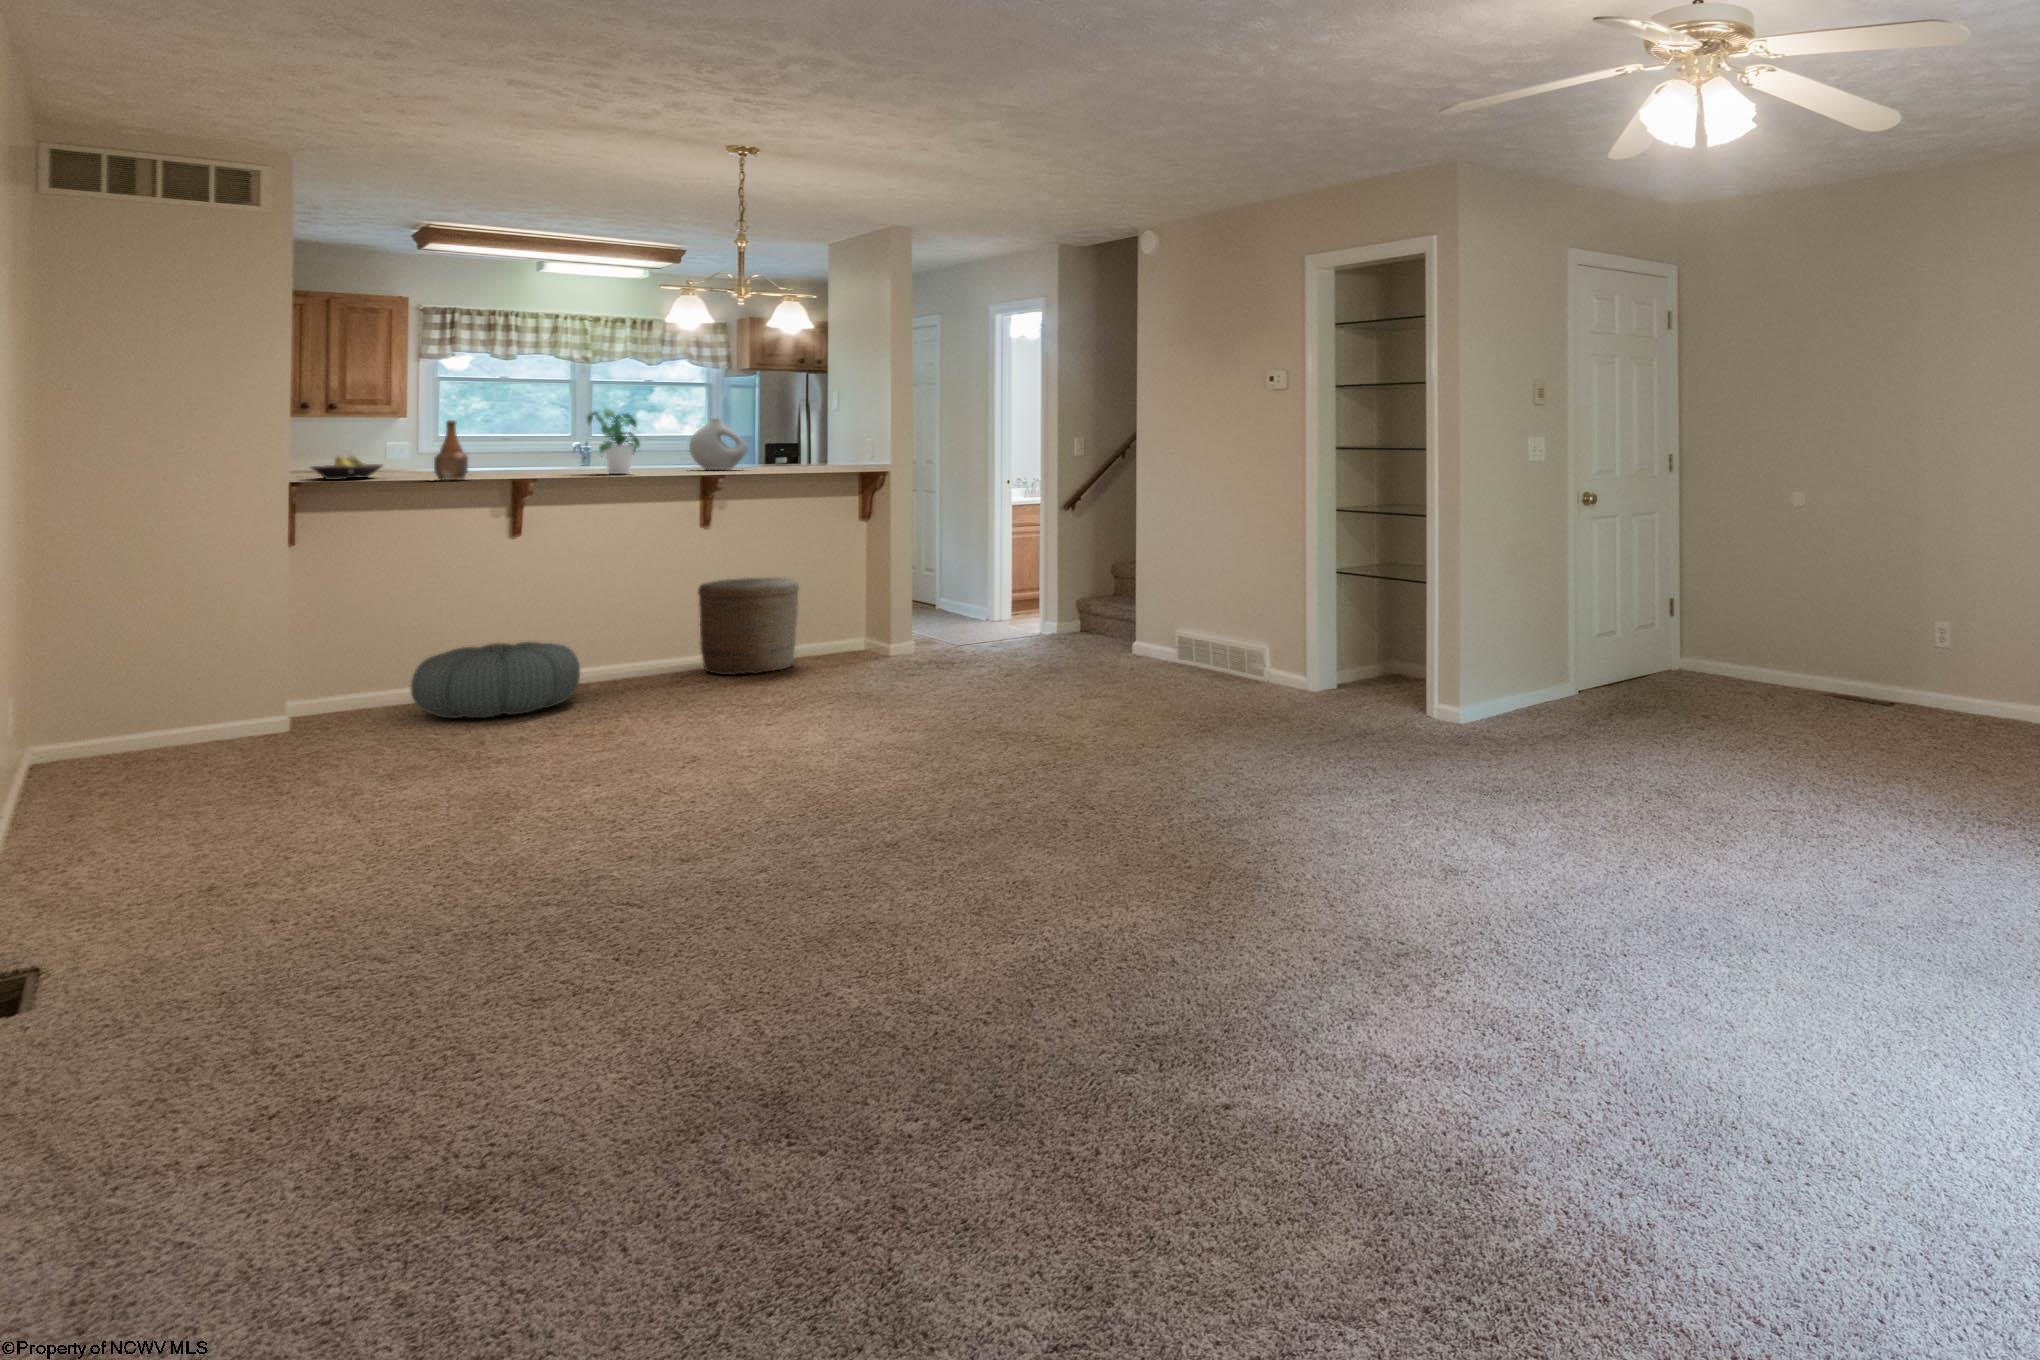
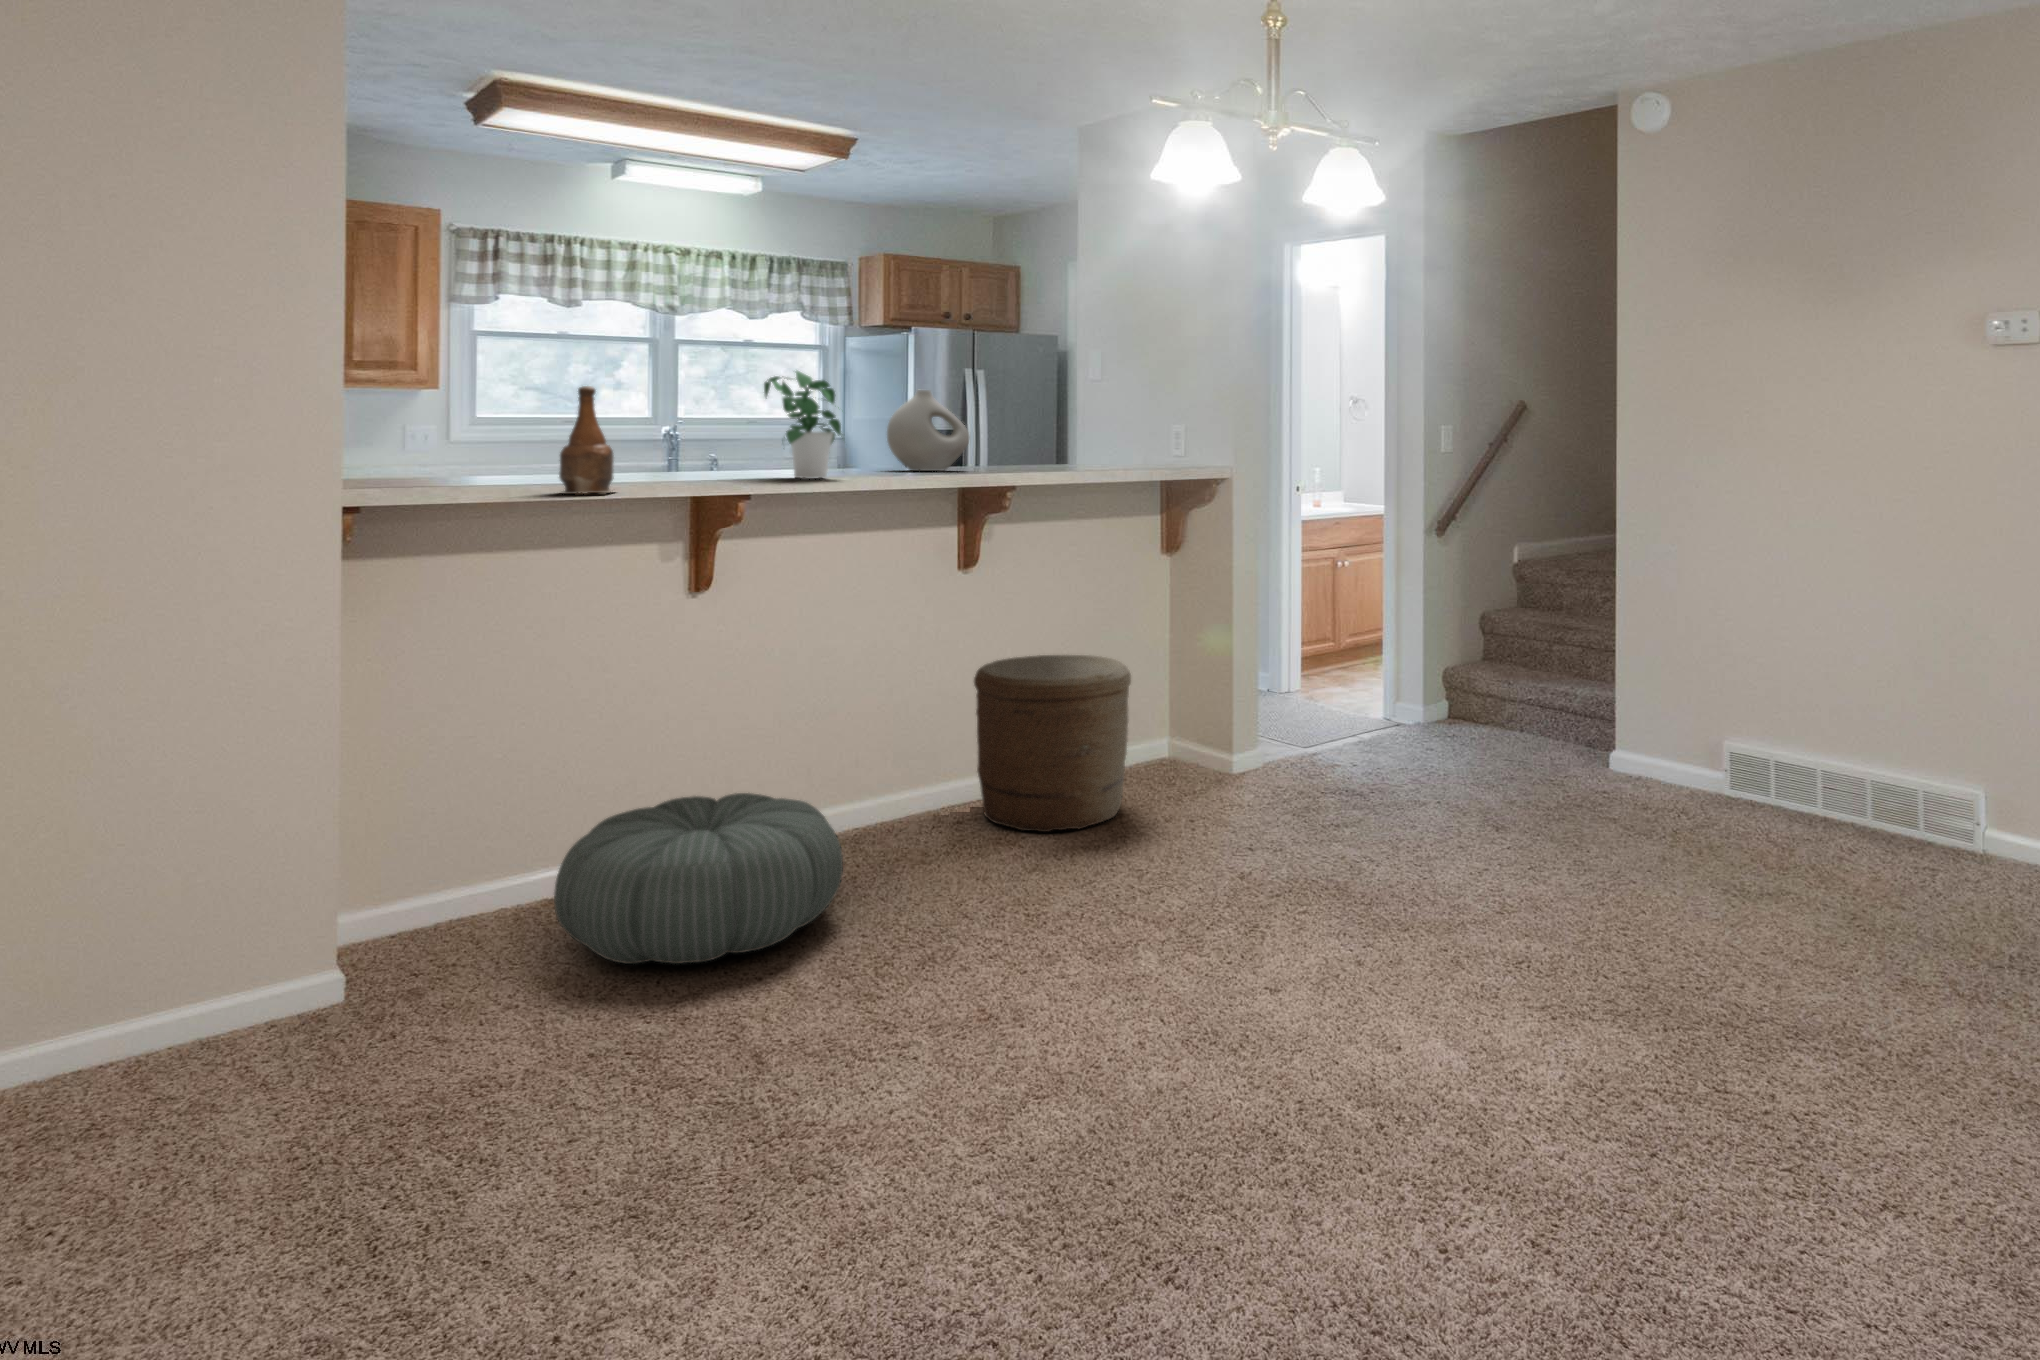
fruit bowl: present [311,455,383,480] -> none [349,447,466,491]

